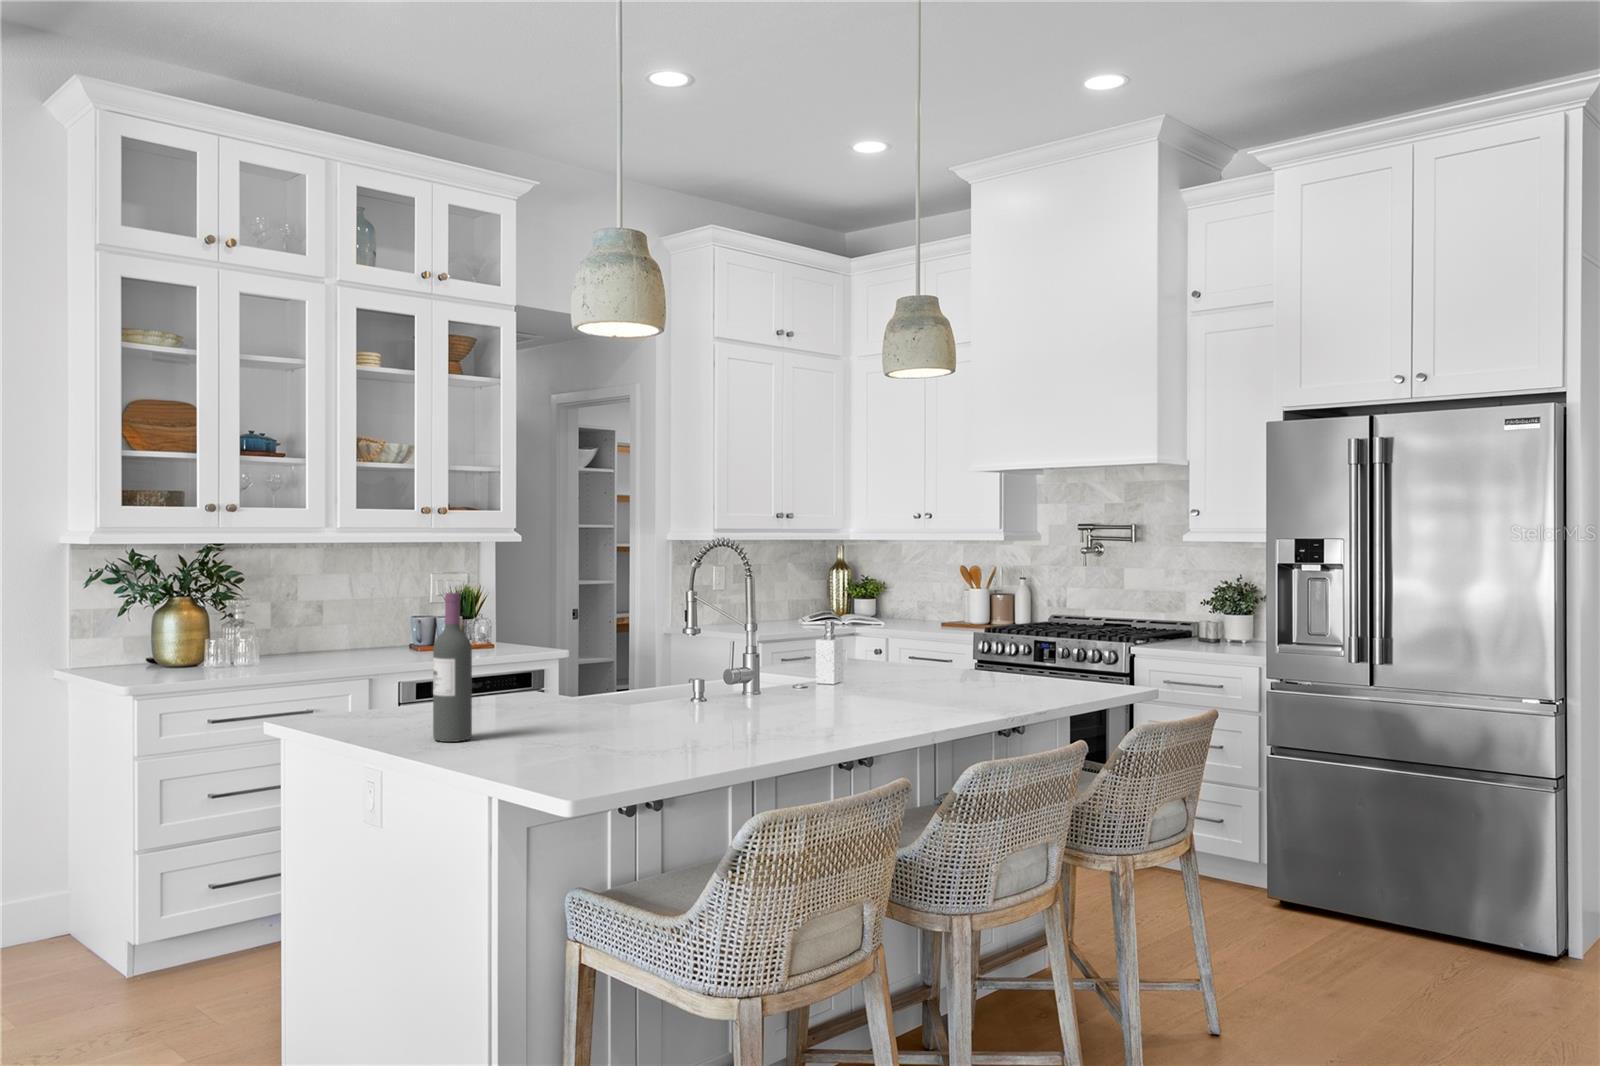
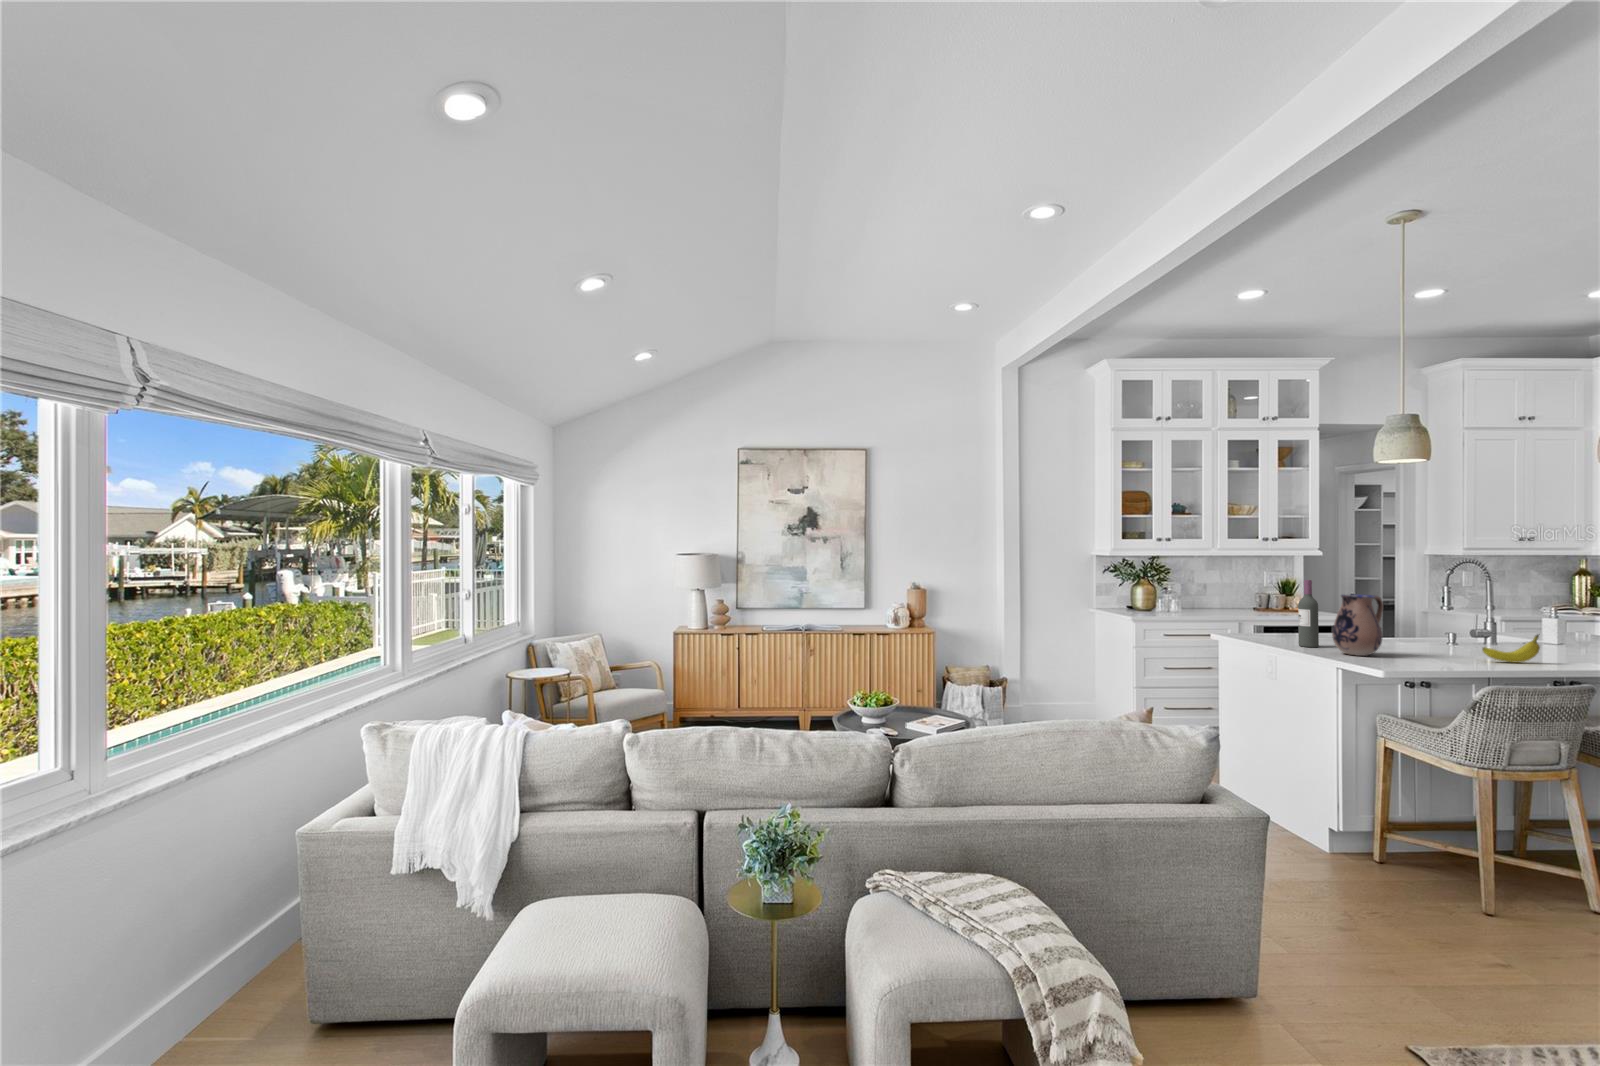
ceramic pitcher: none [491,622,588,758] -> present [1332,595,1383,656]
fruit: none [749,685,833,744] -> present [1482,634,1540,663]

